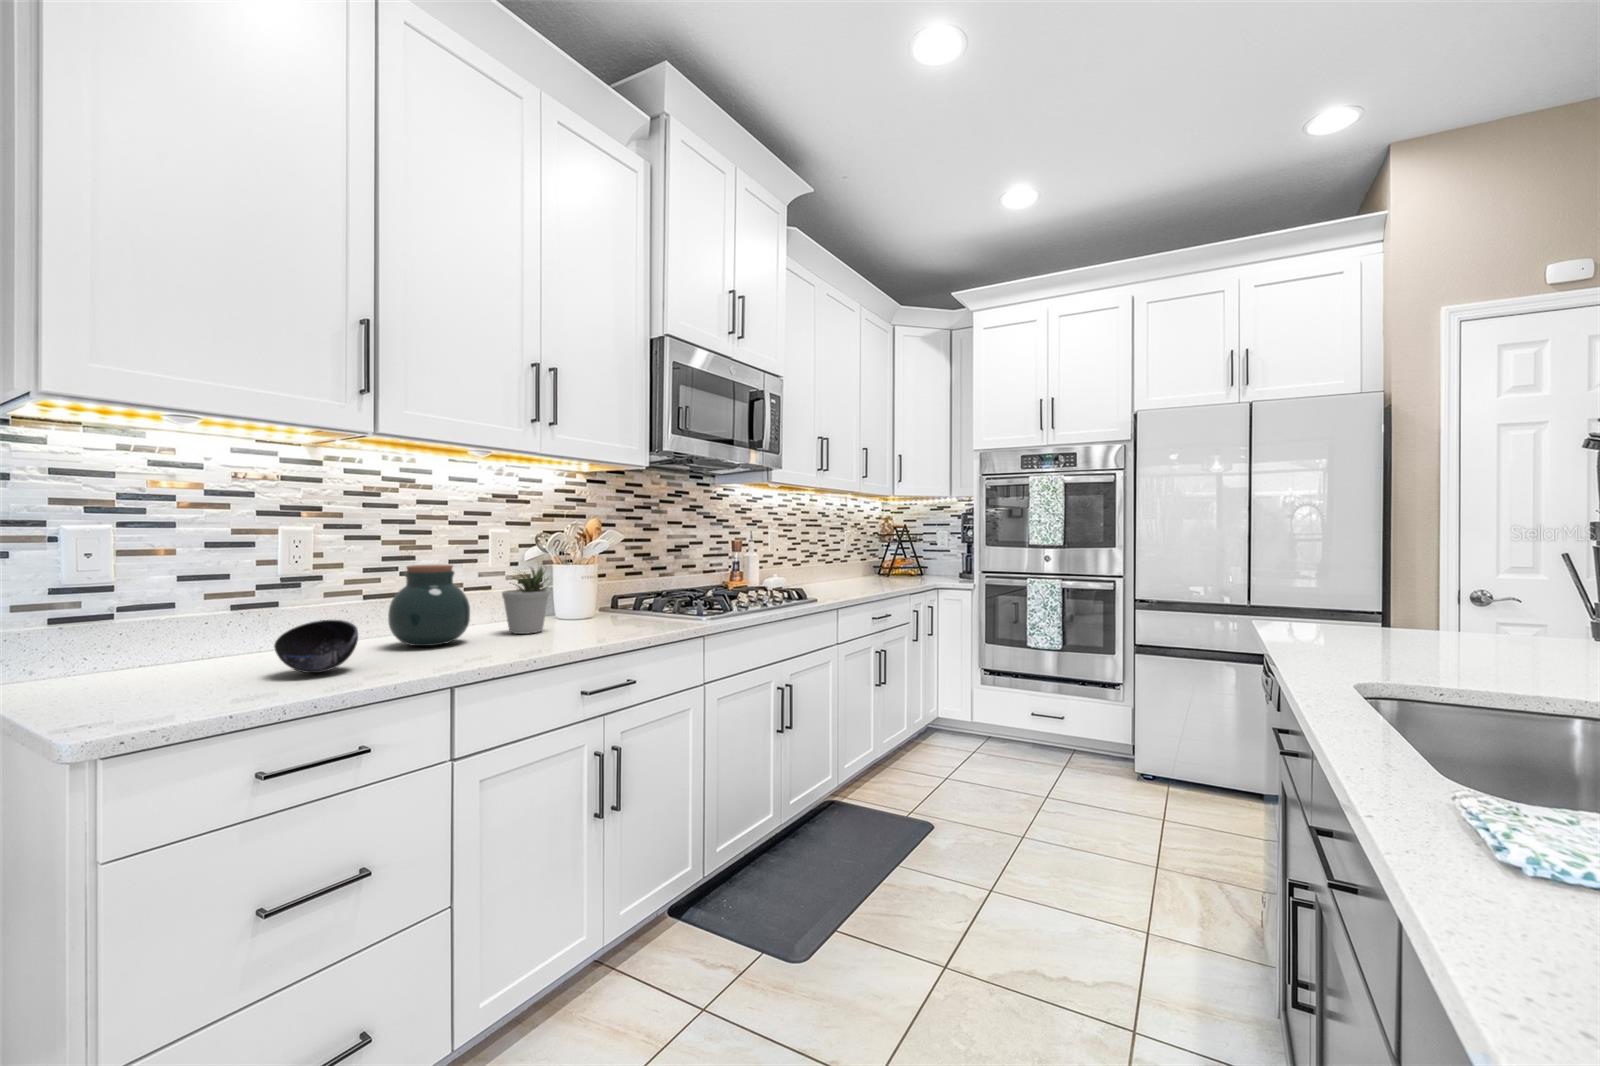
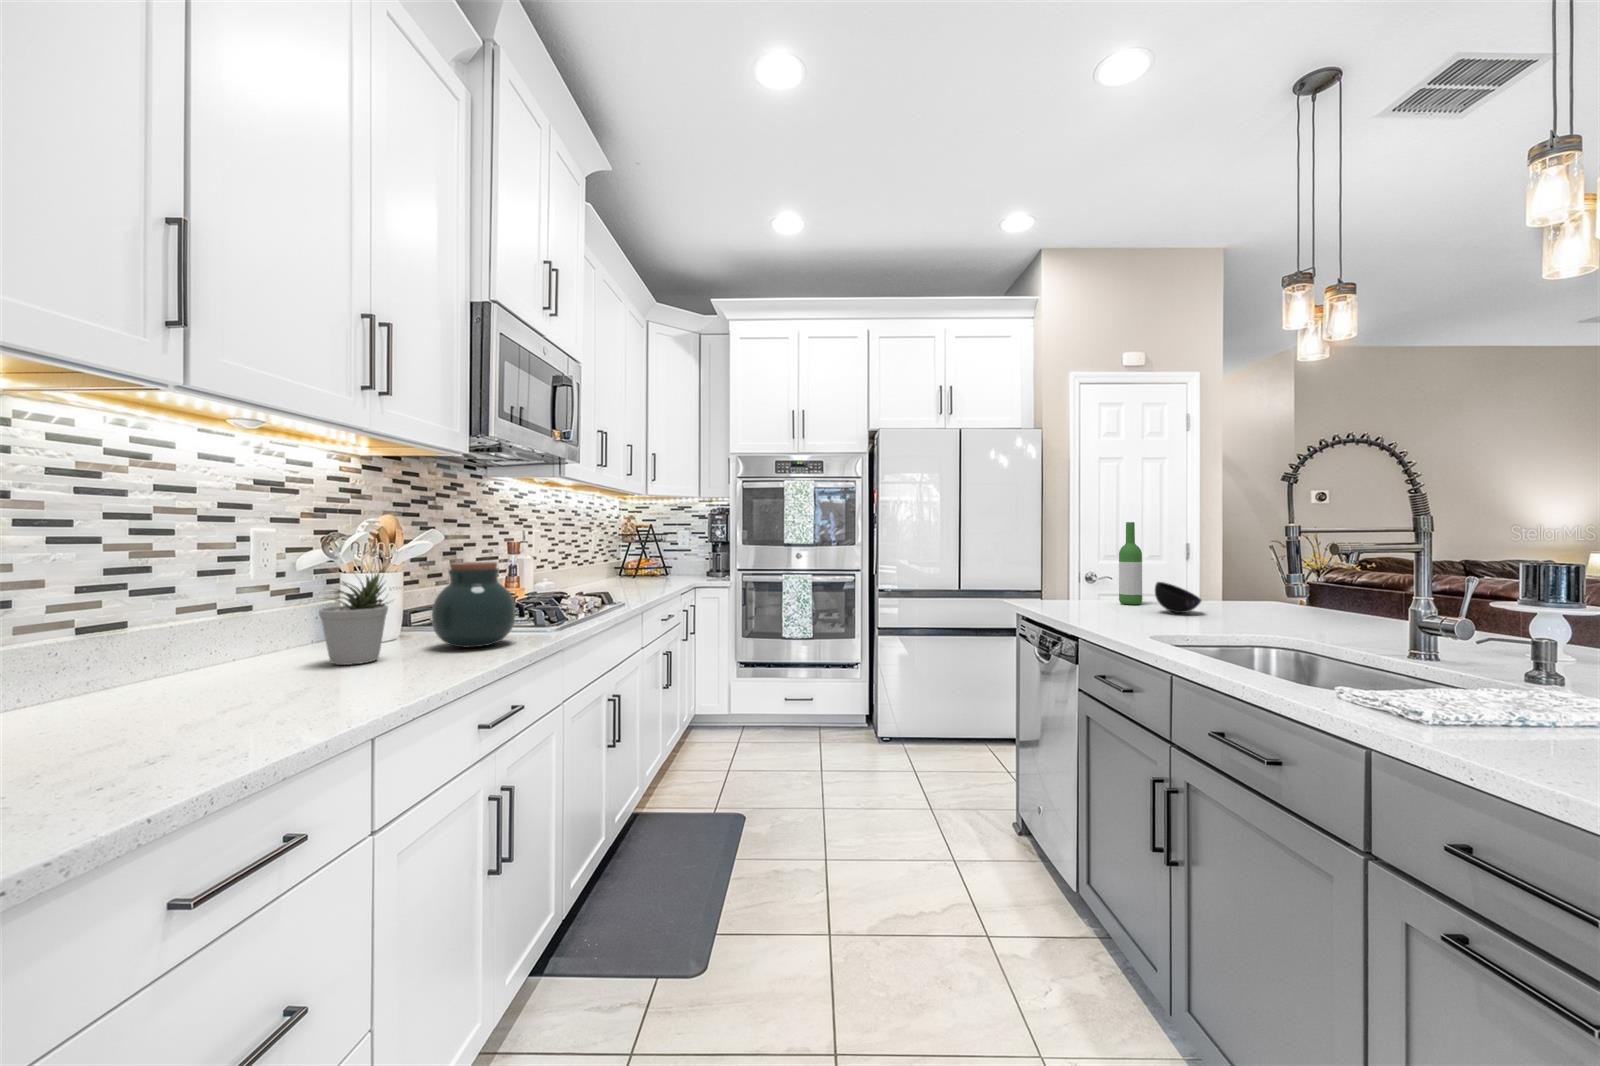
wine bottle: none [1411,528,1451,645] -> present [1119,522,1142,605]
jar: present [388,564,470,646] -> present [432,562,515,647]
bowl: present [274,620,358,673] -> present [1155,582,1201,613]

